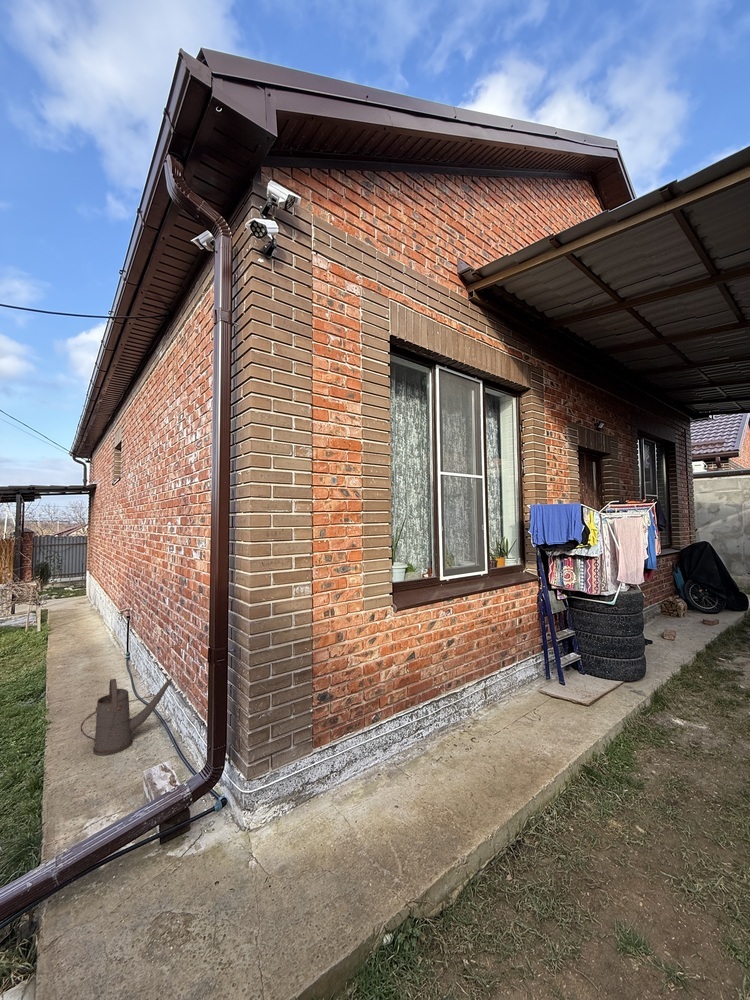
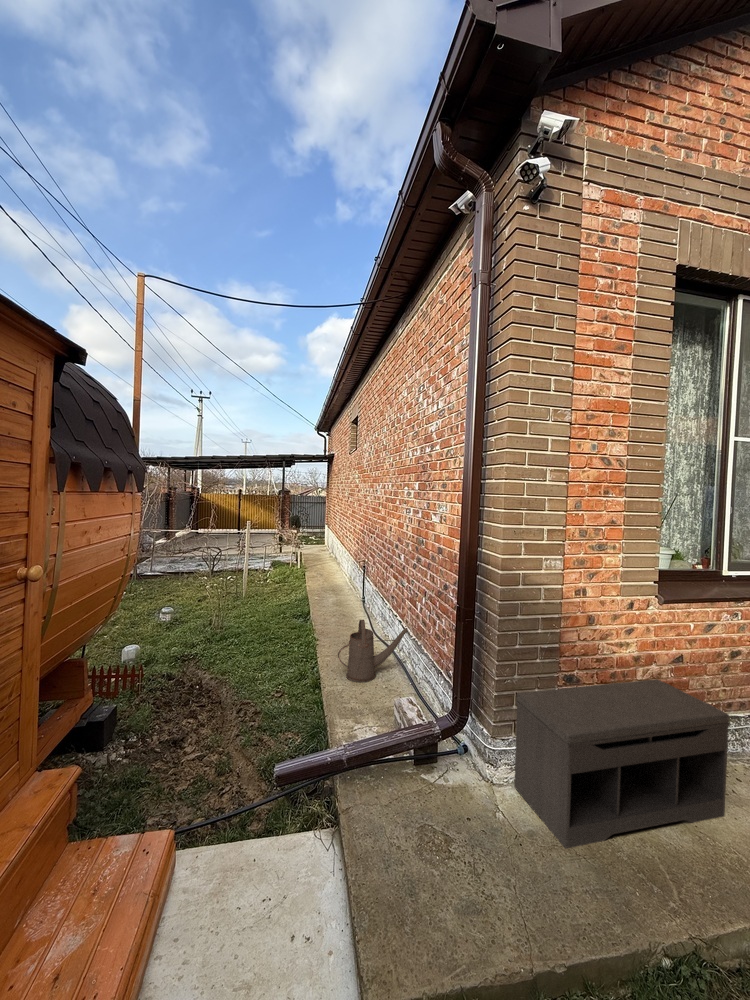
bench: none [271,680,445,862] -> present [514,679,730,849]

